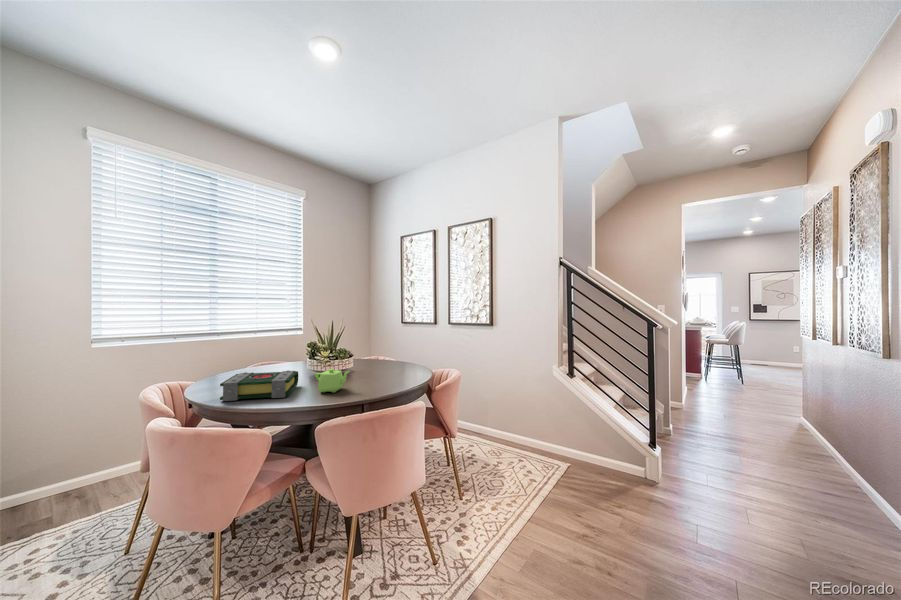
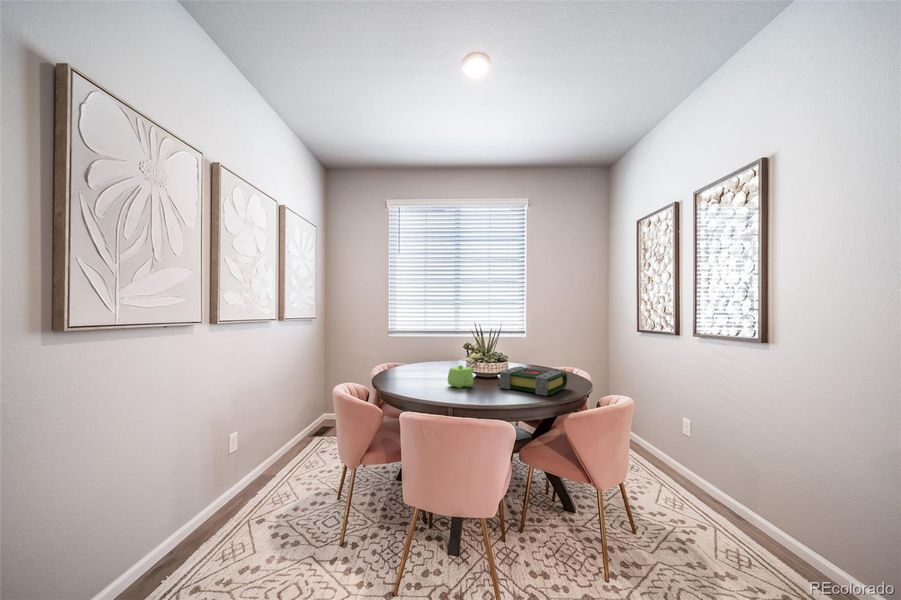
book: present [220,370,298,401] -> present [498,367,567,395]

